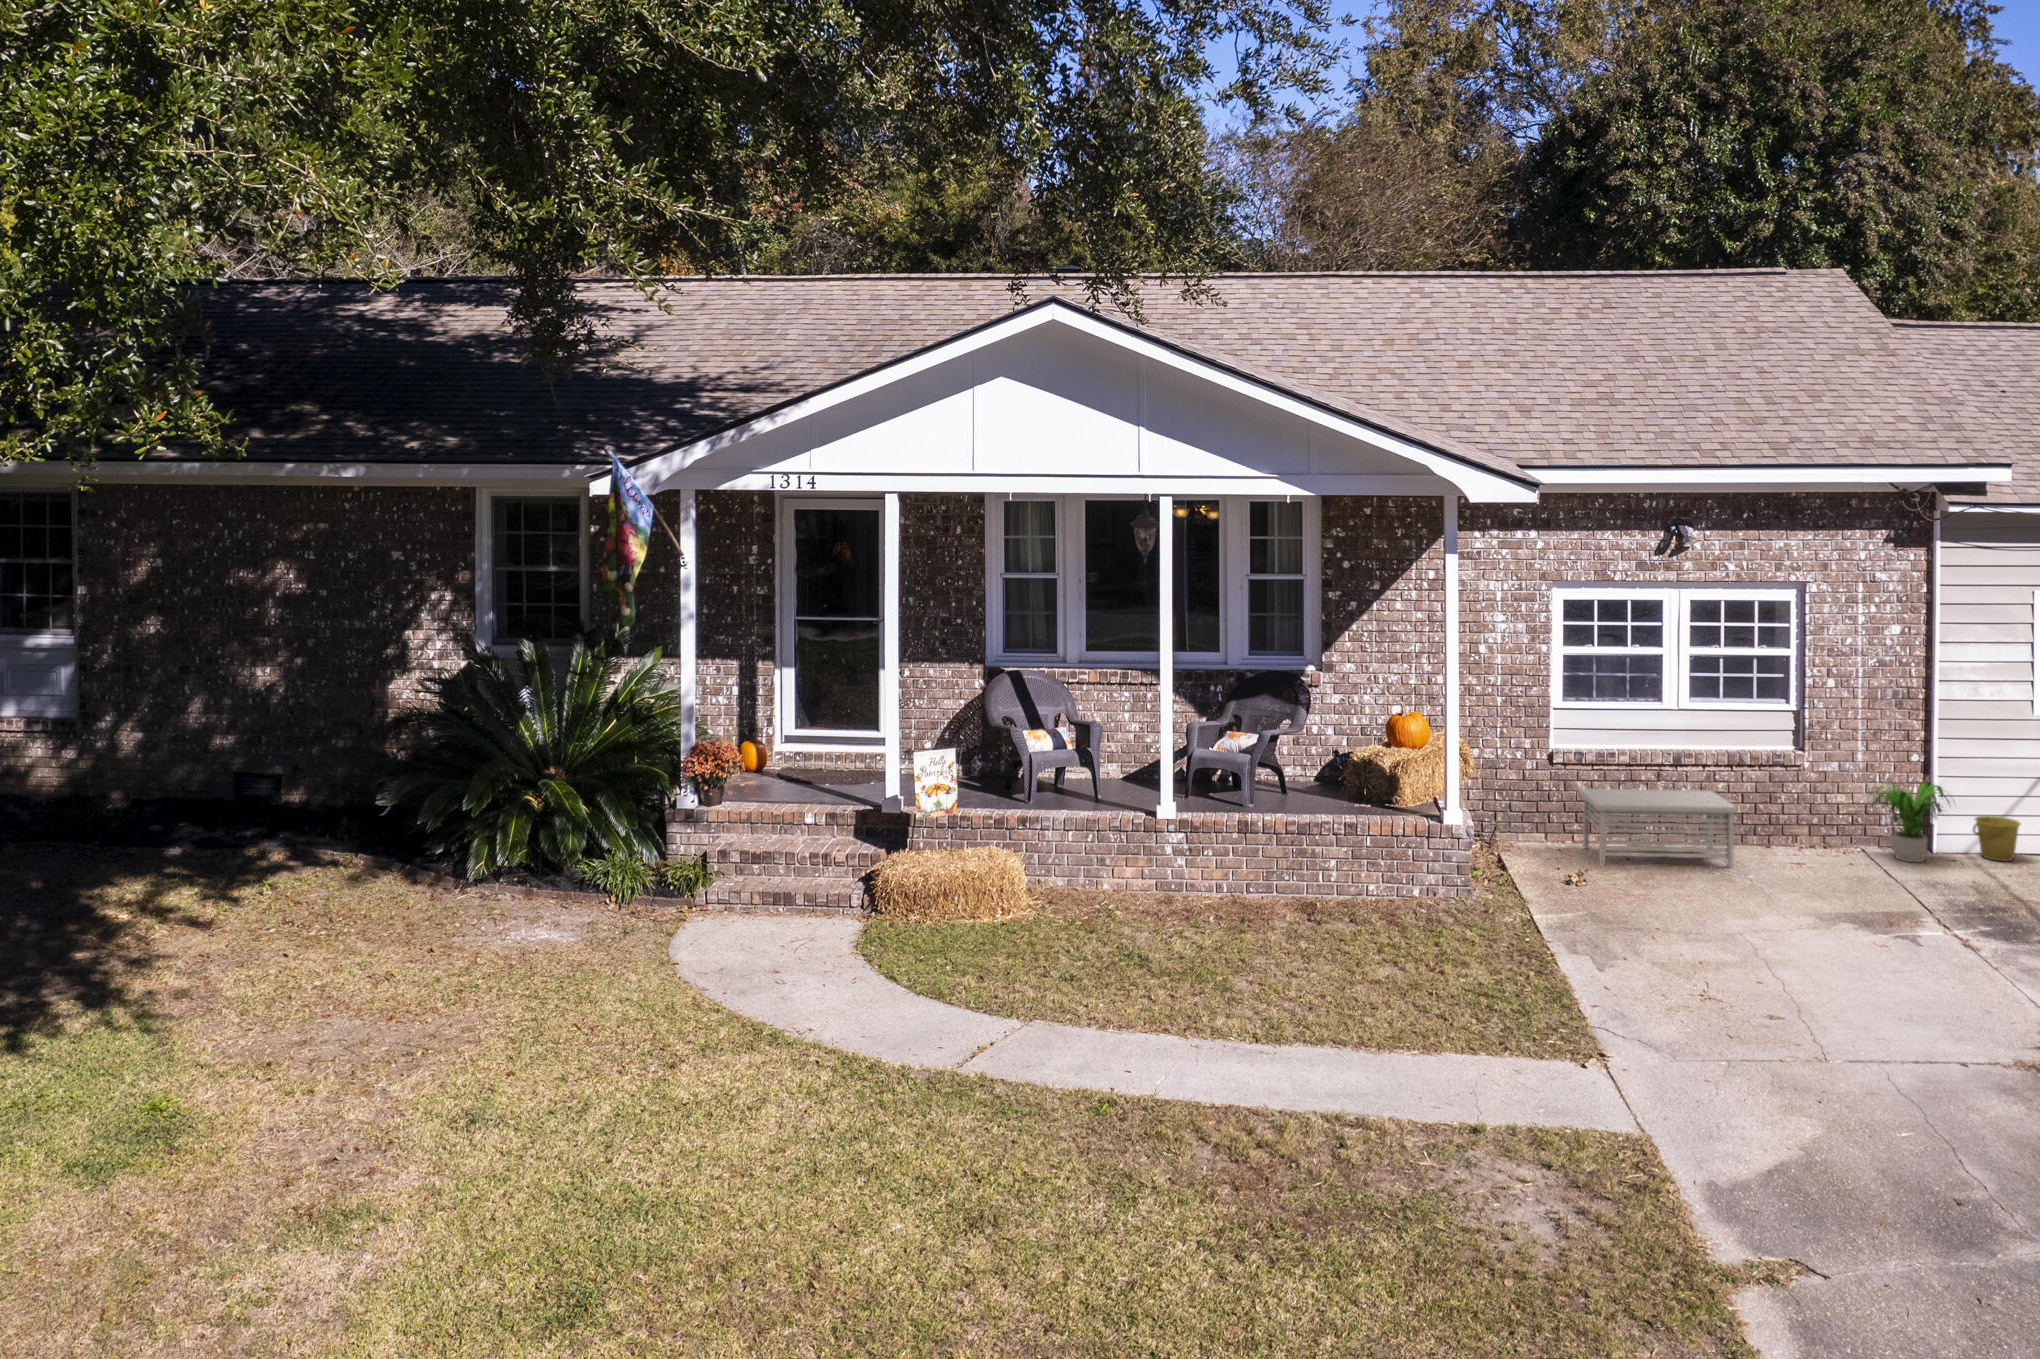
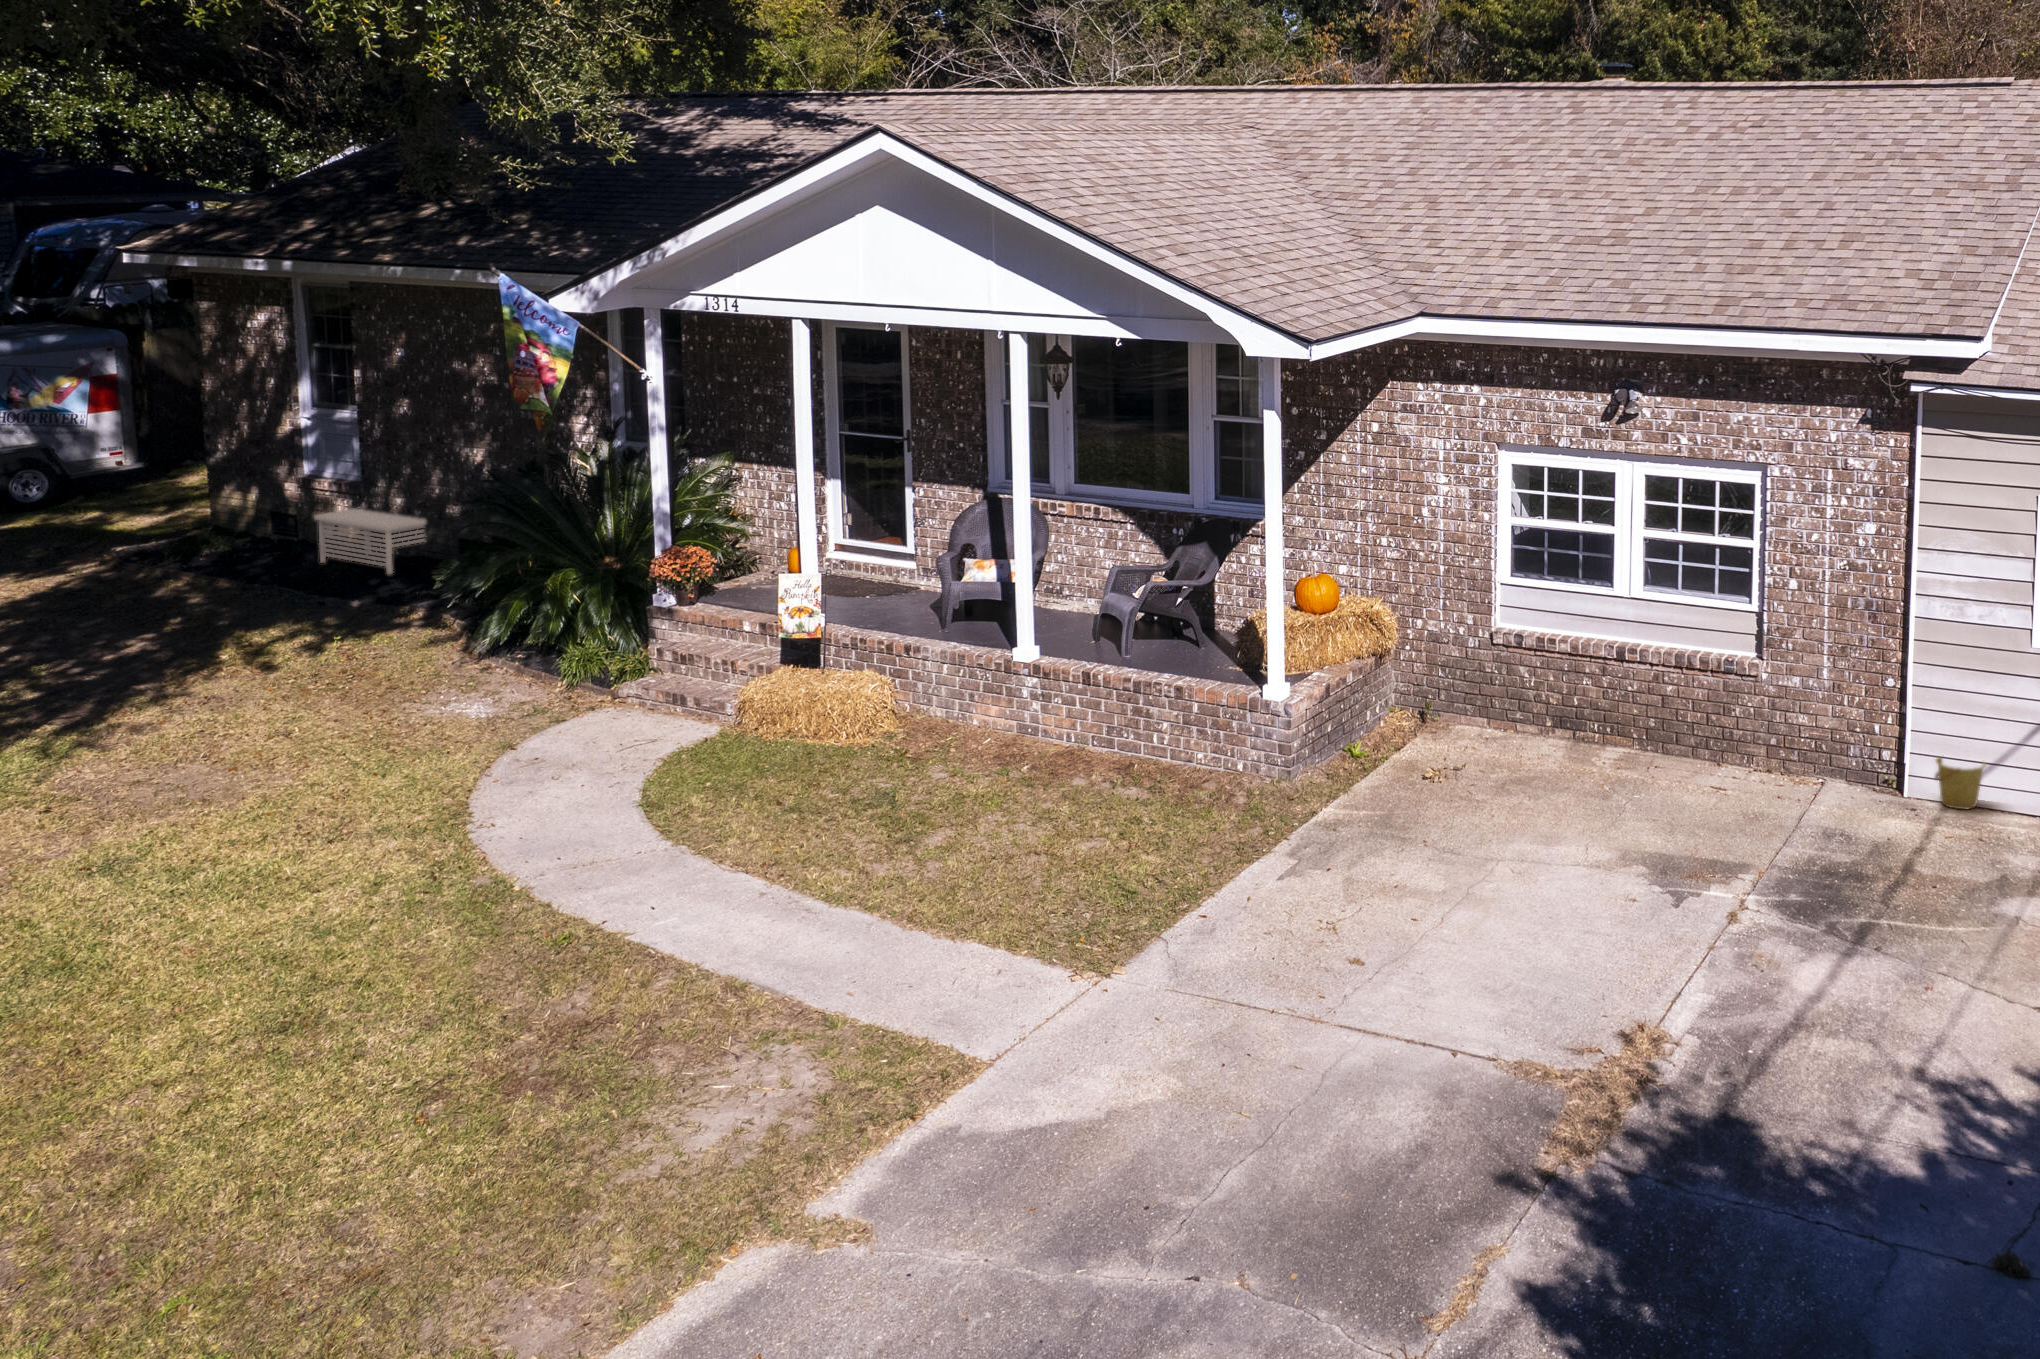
potted plant: present [1872,783,1949,862] -> none [1804,703,1903,797]
storage bench: present [1578,788,1737,868] -> present [314,509,426,575]

